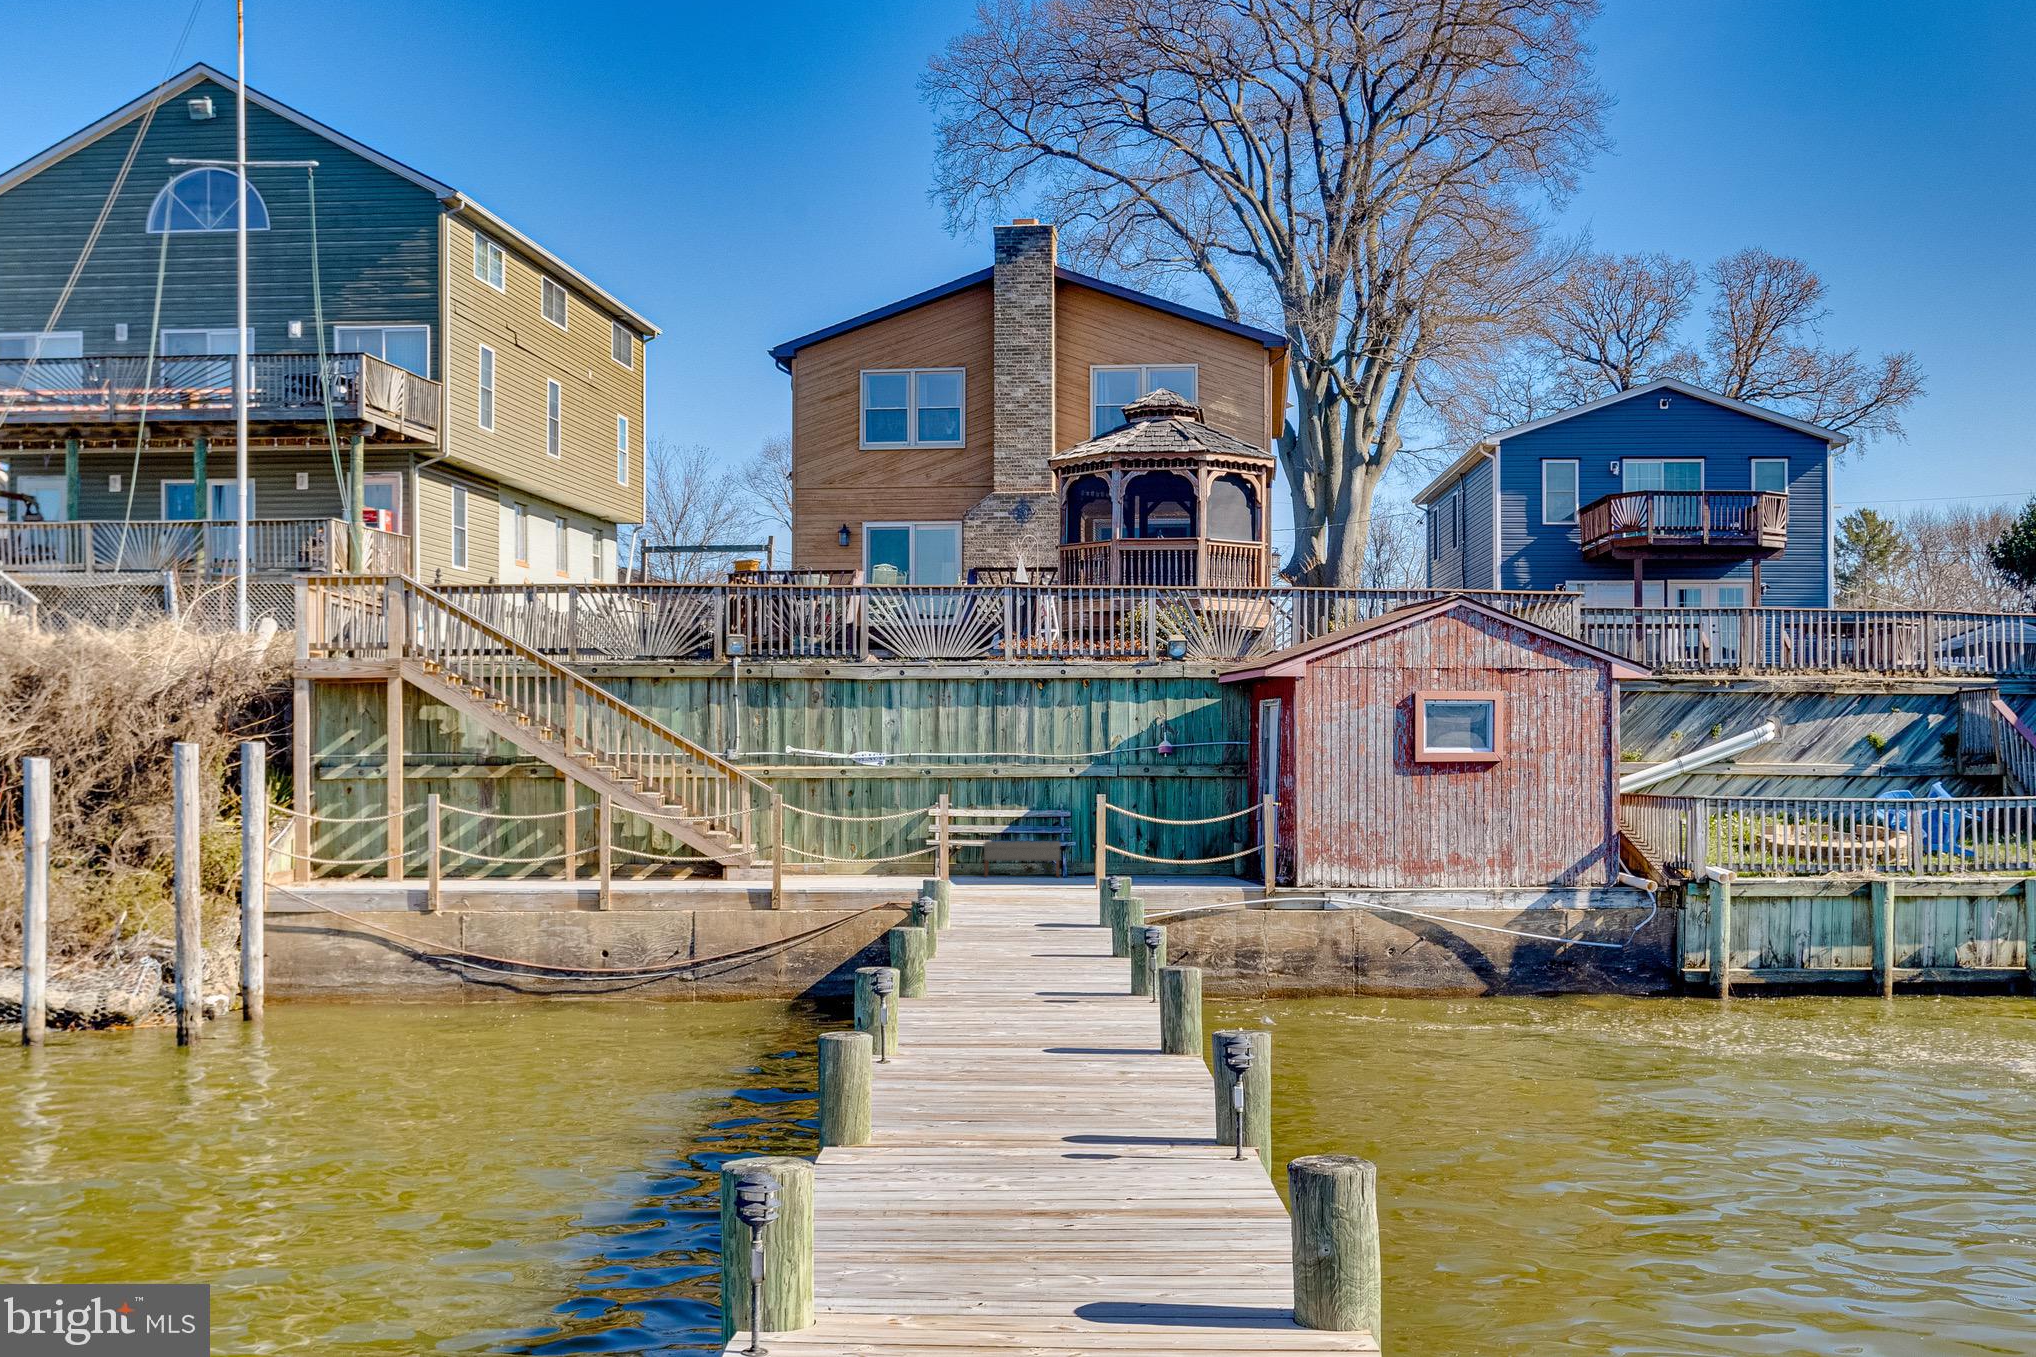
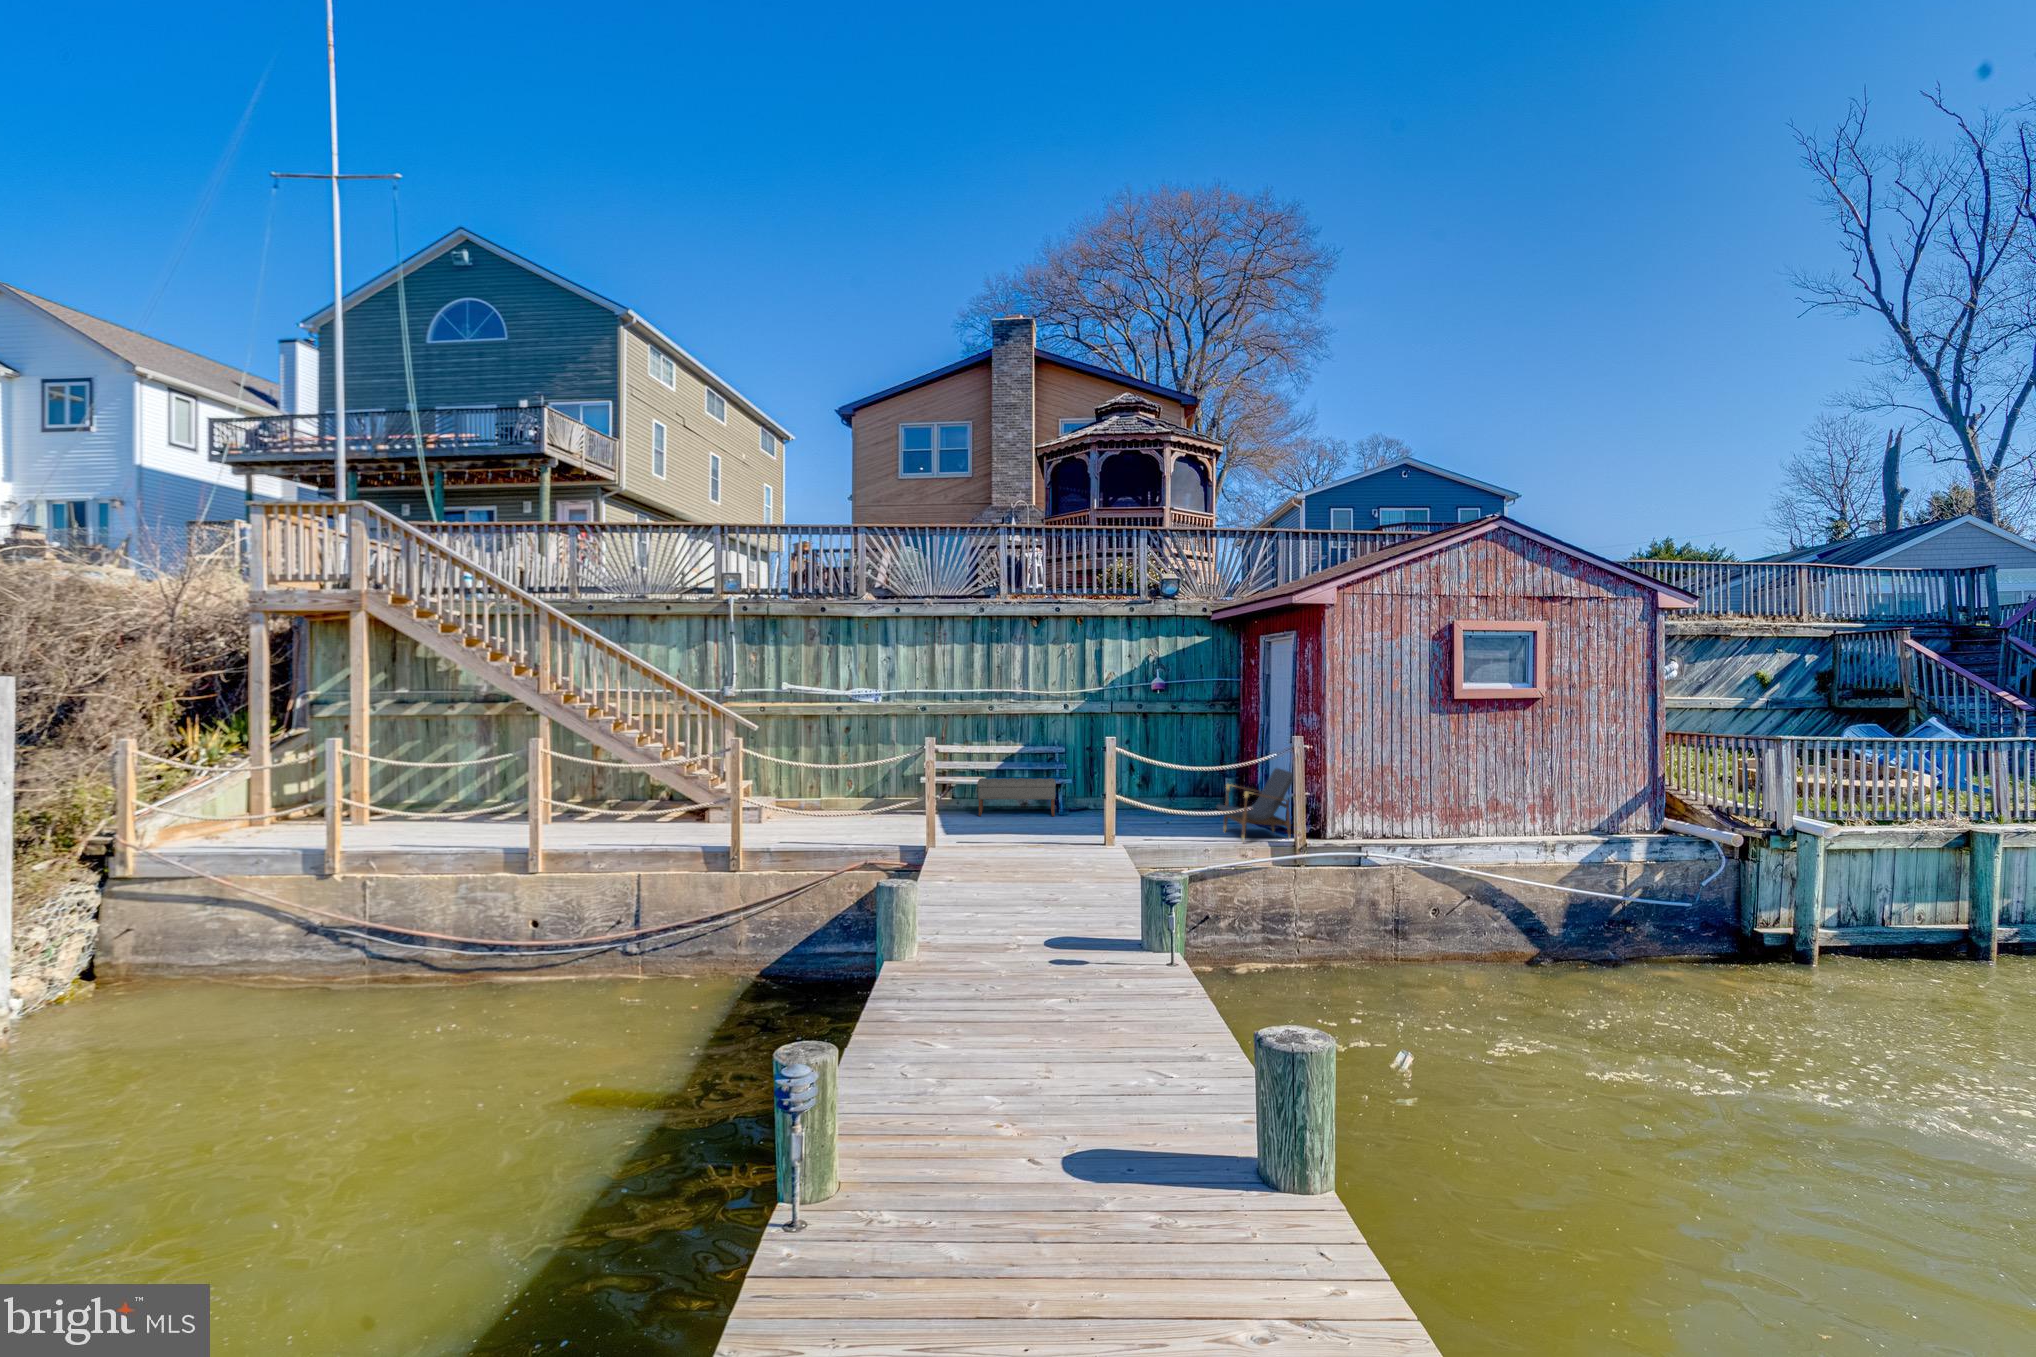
lounge chair: none [1208,826,1276,892] -> present [1217,768,1293,842]

